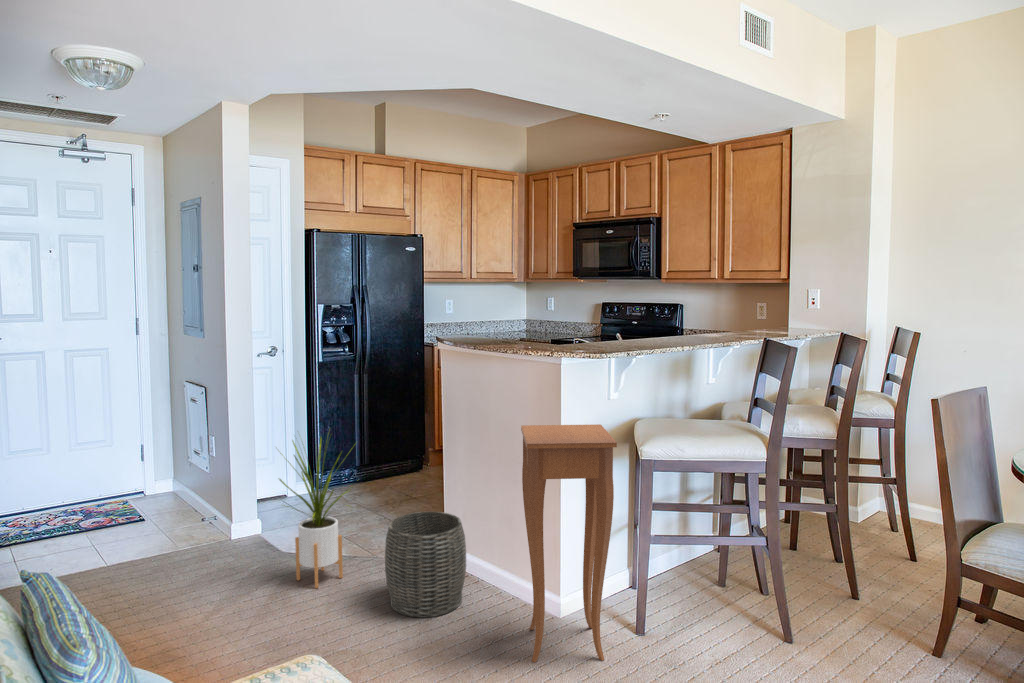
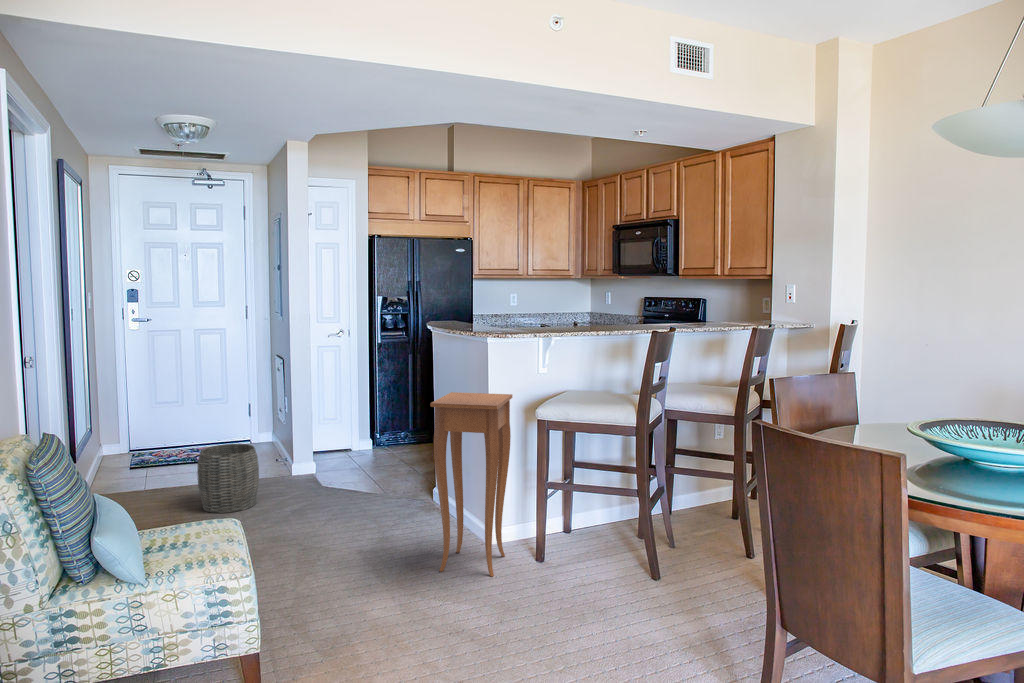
house plant: present [279,438,347,588] -> none [297,391,362,512]
woven basket: present [385,512,466,617] -> present [197,444,259,513]

